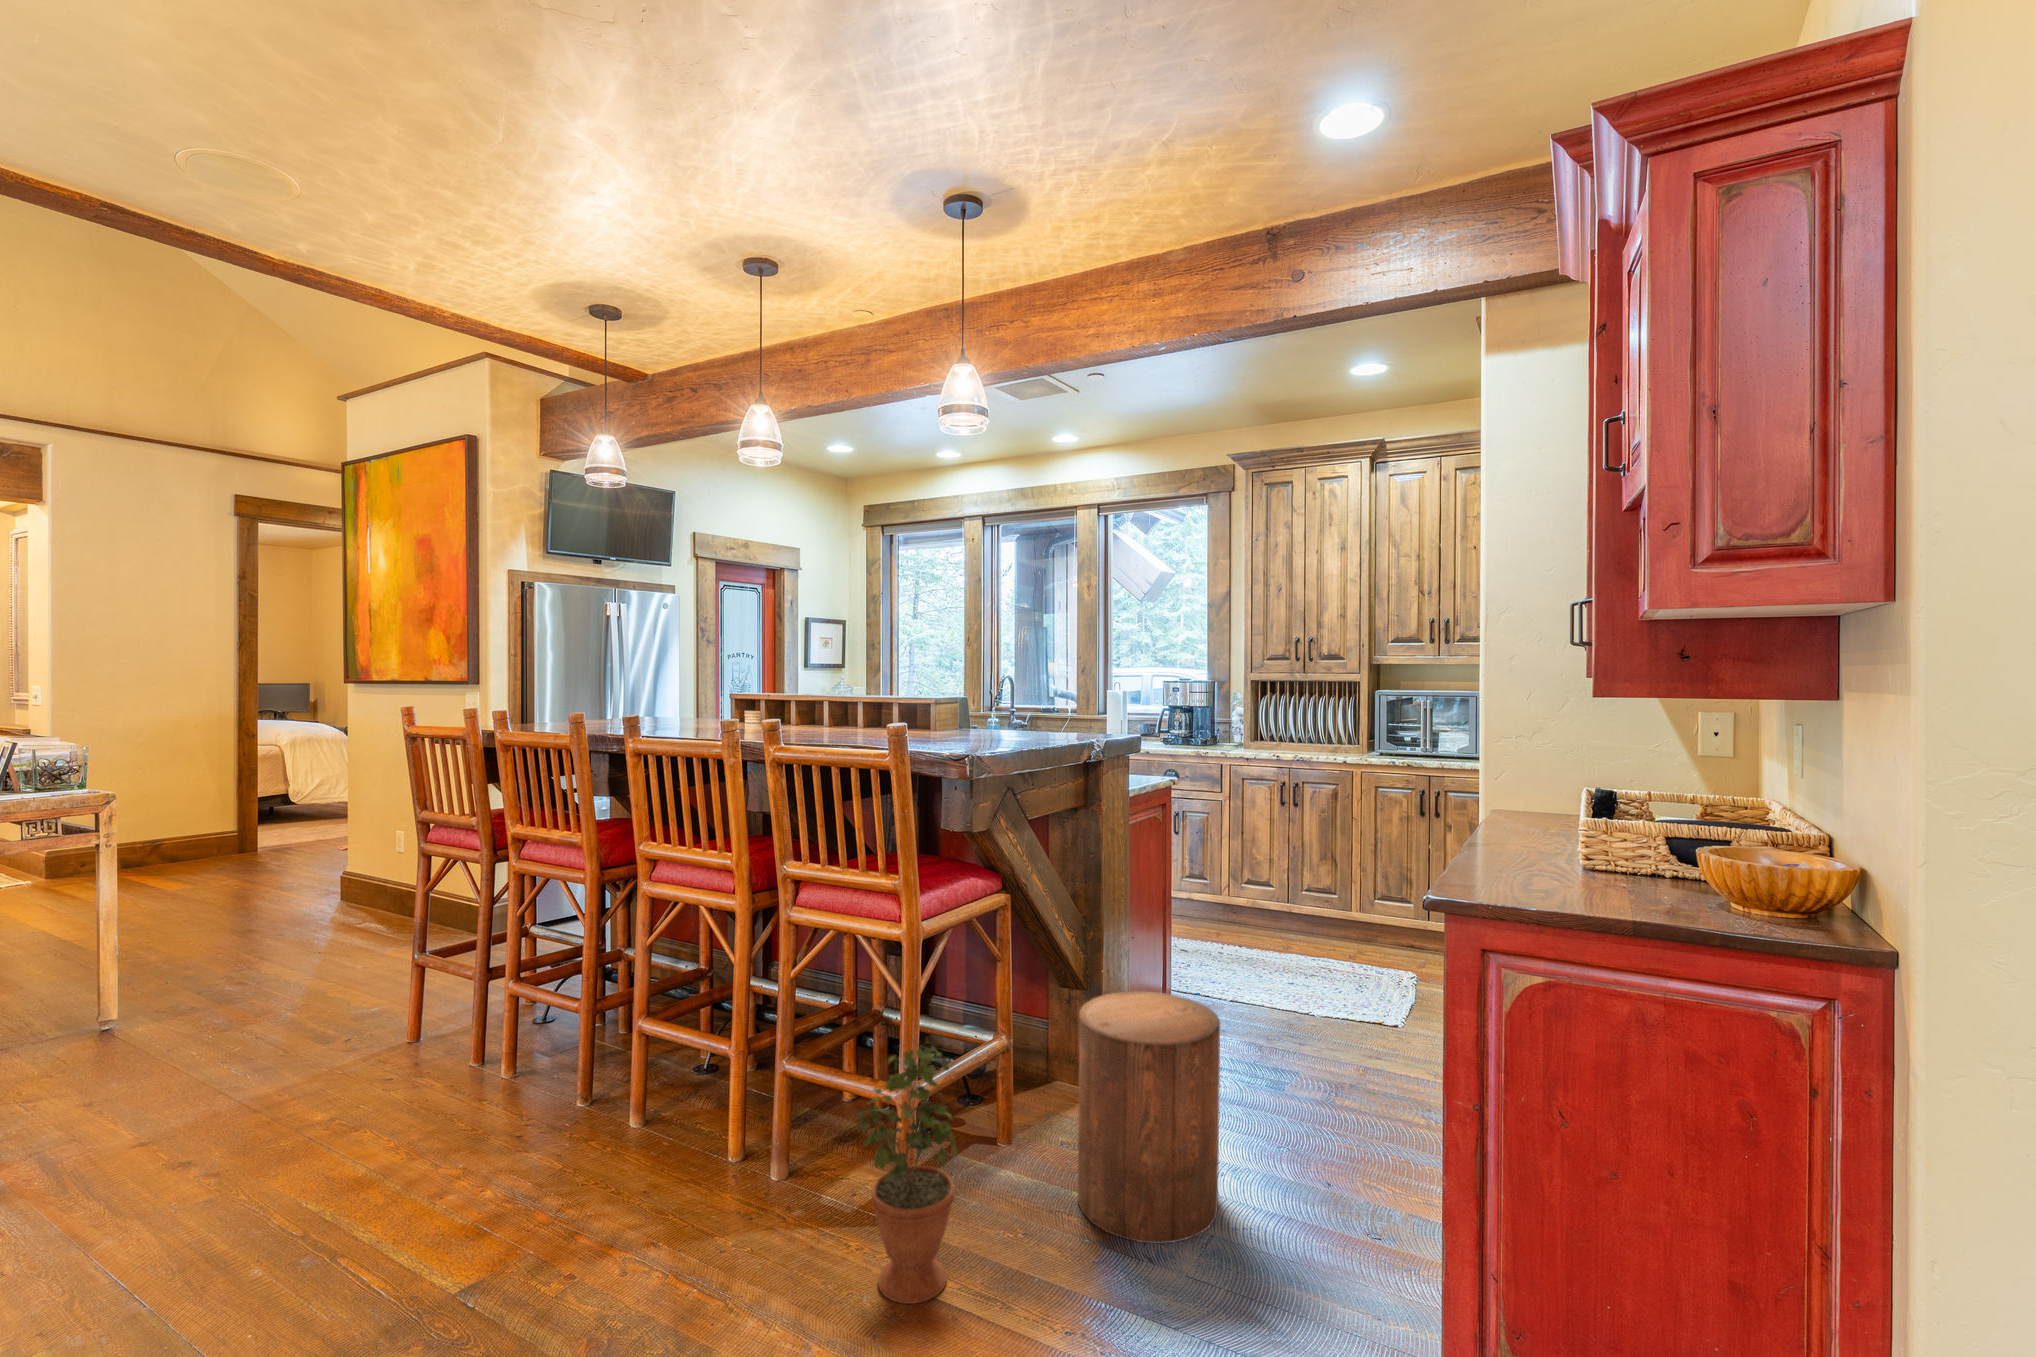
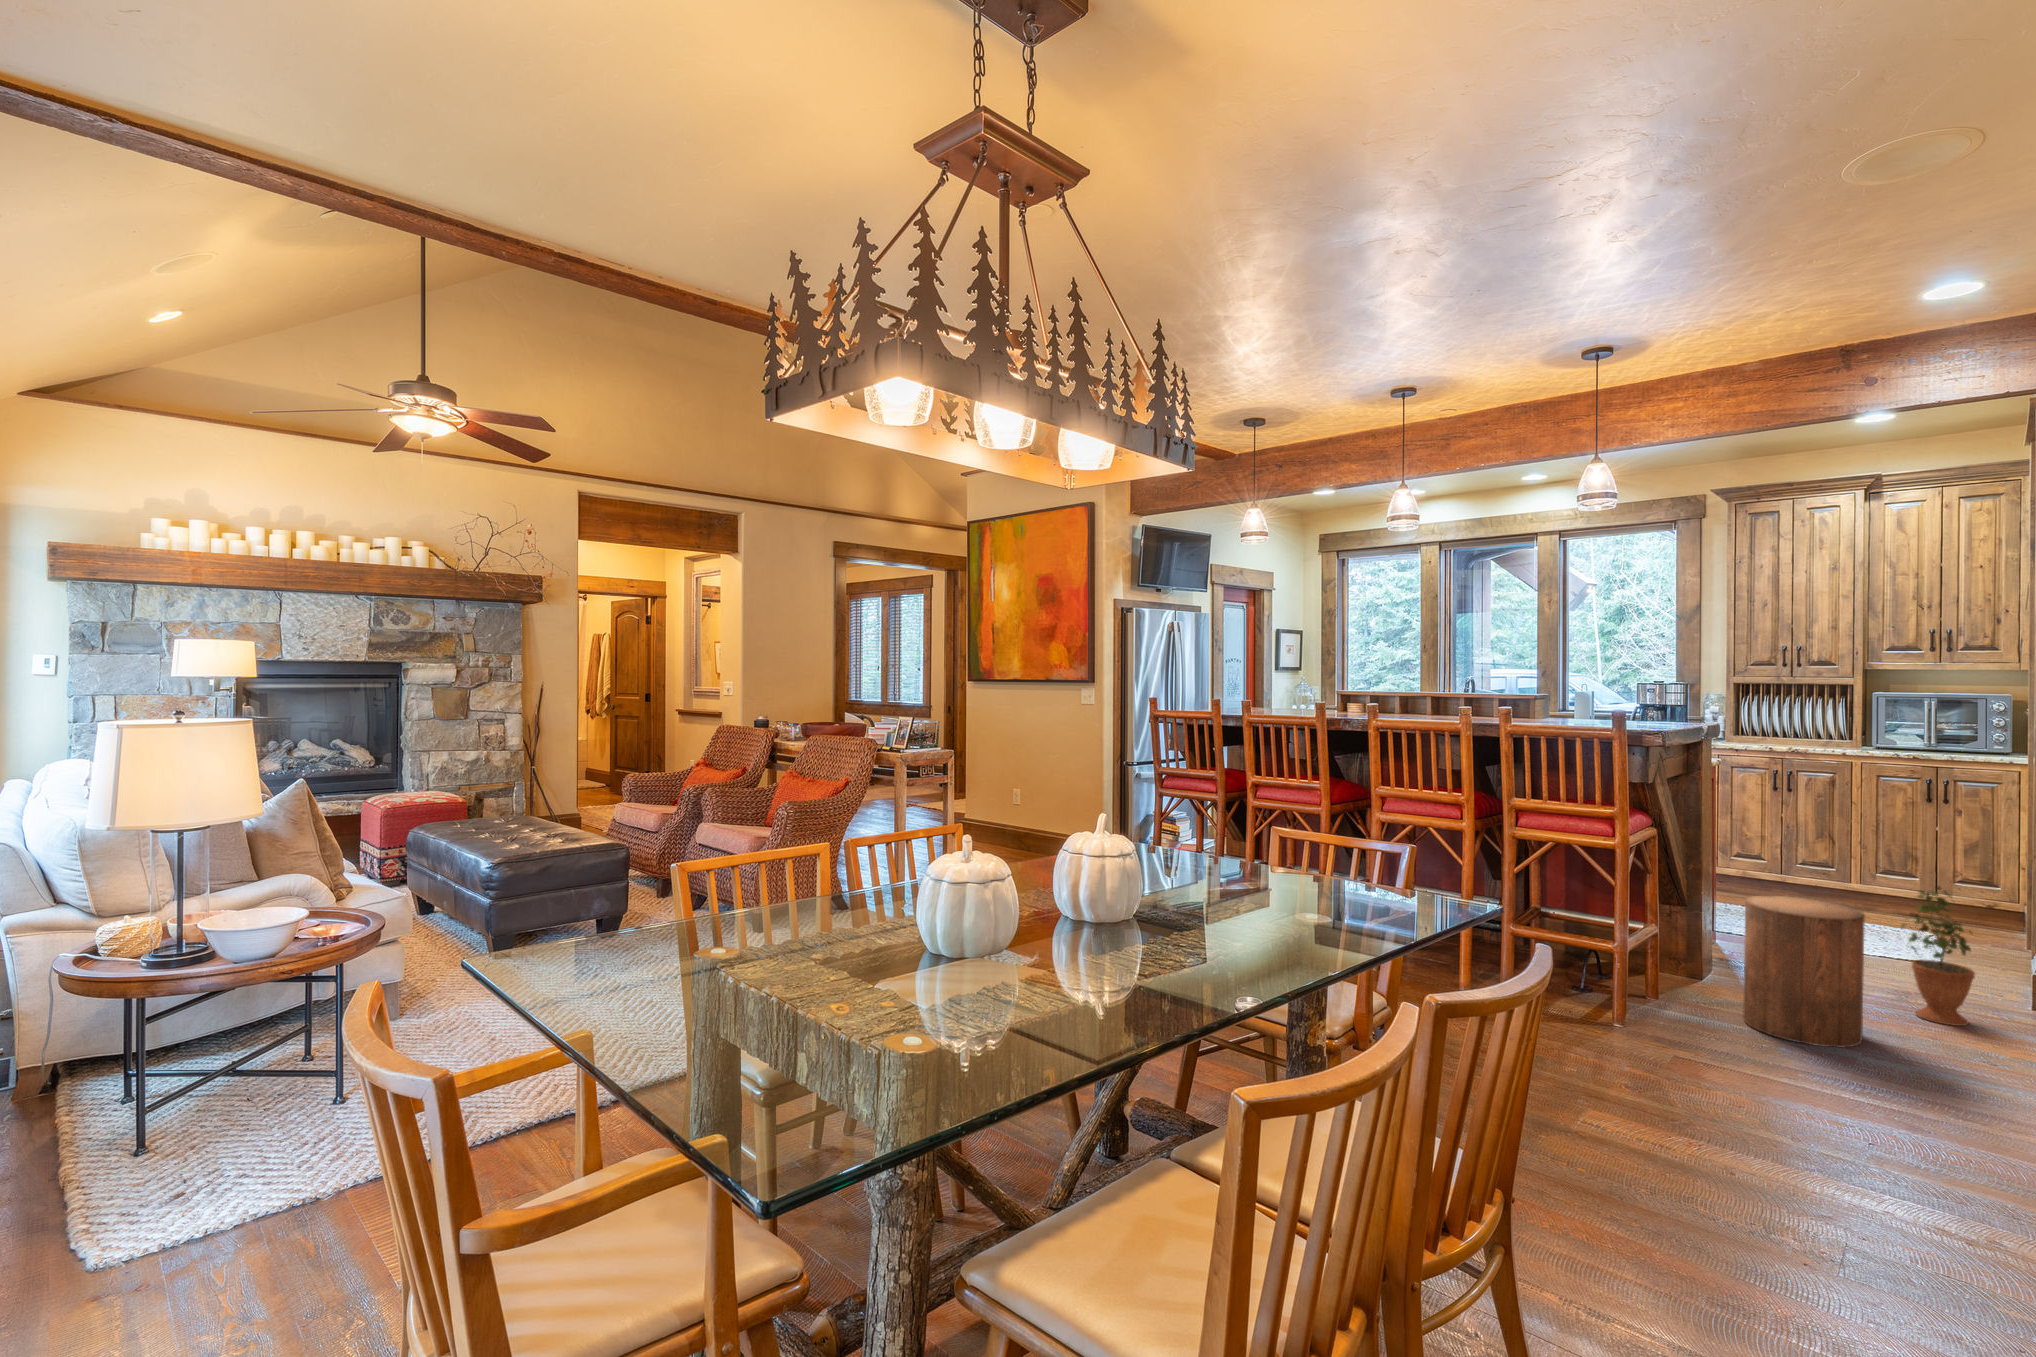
potted plant: present [856,1038,957,1304] -> present [1901,886,1975,1026]

